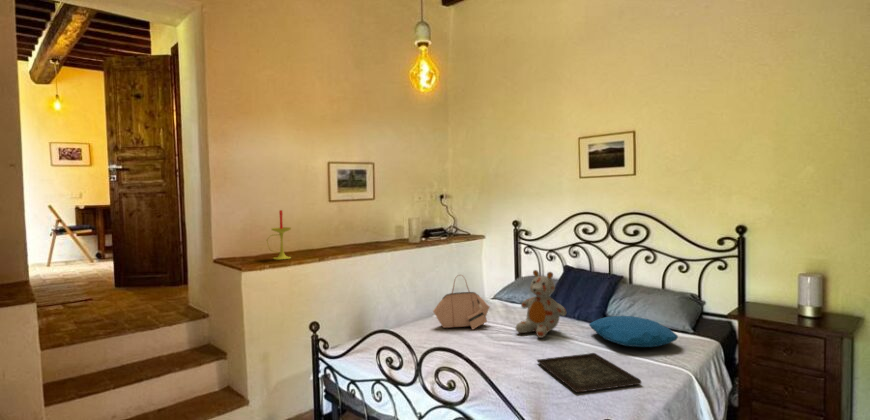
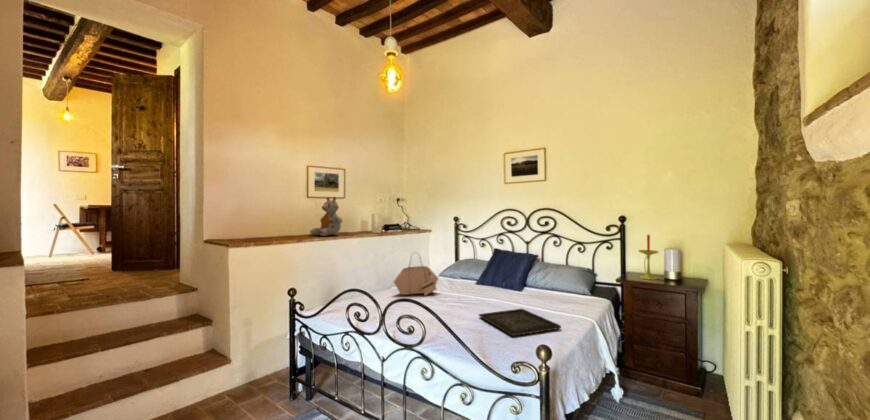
candle: present [267,210,291,260] -> present [639,235,658,280]
stuffed bear: present [516,270,567,338] -> present [310,197,342,236]
pillow: present [589,316,678,347] -> none [515,283,582,304]

